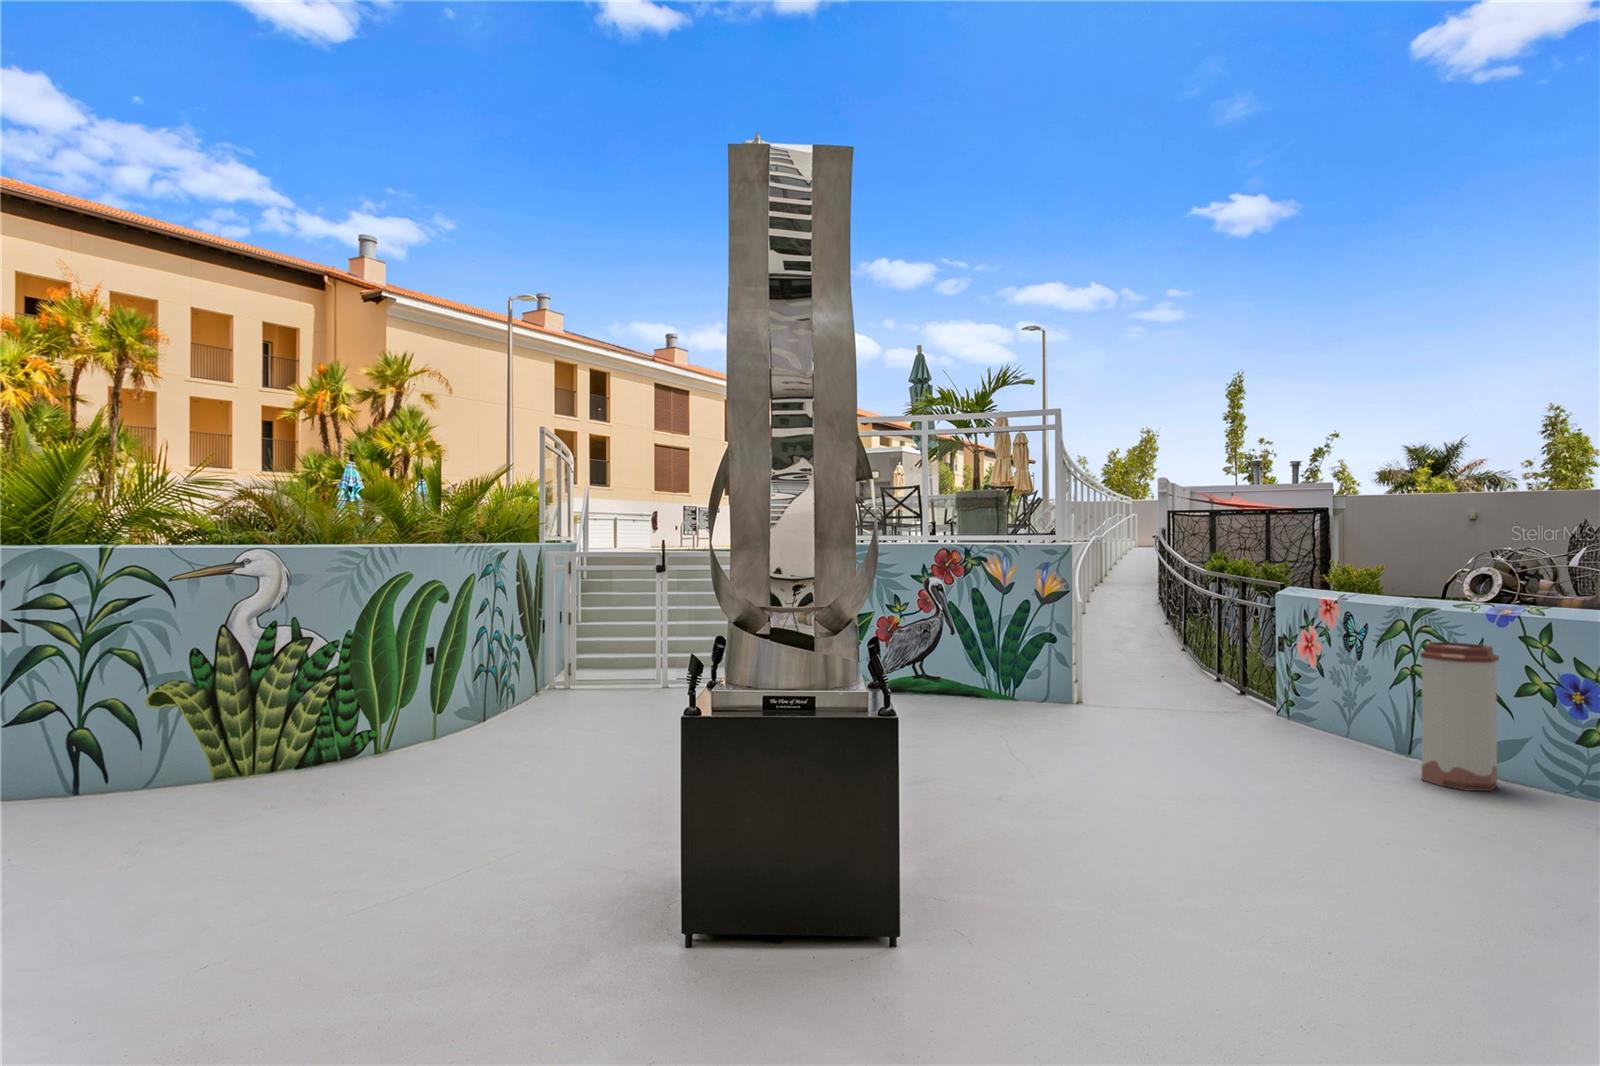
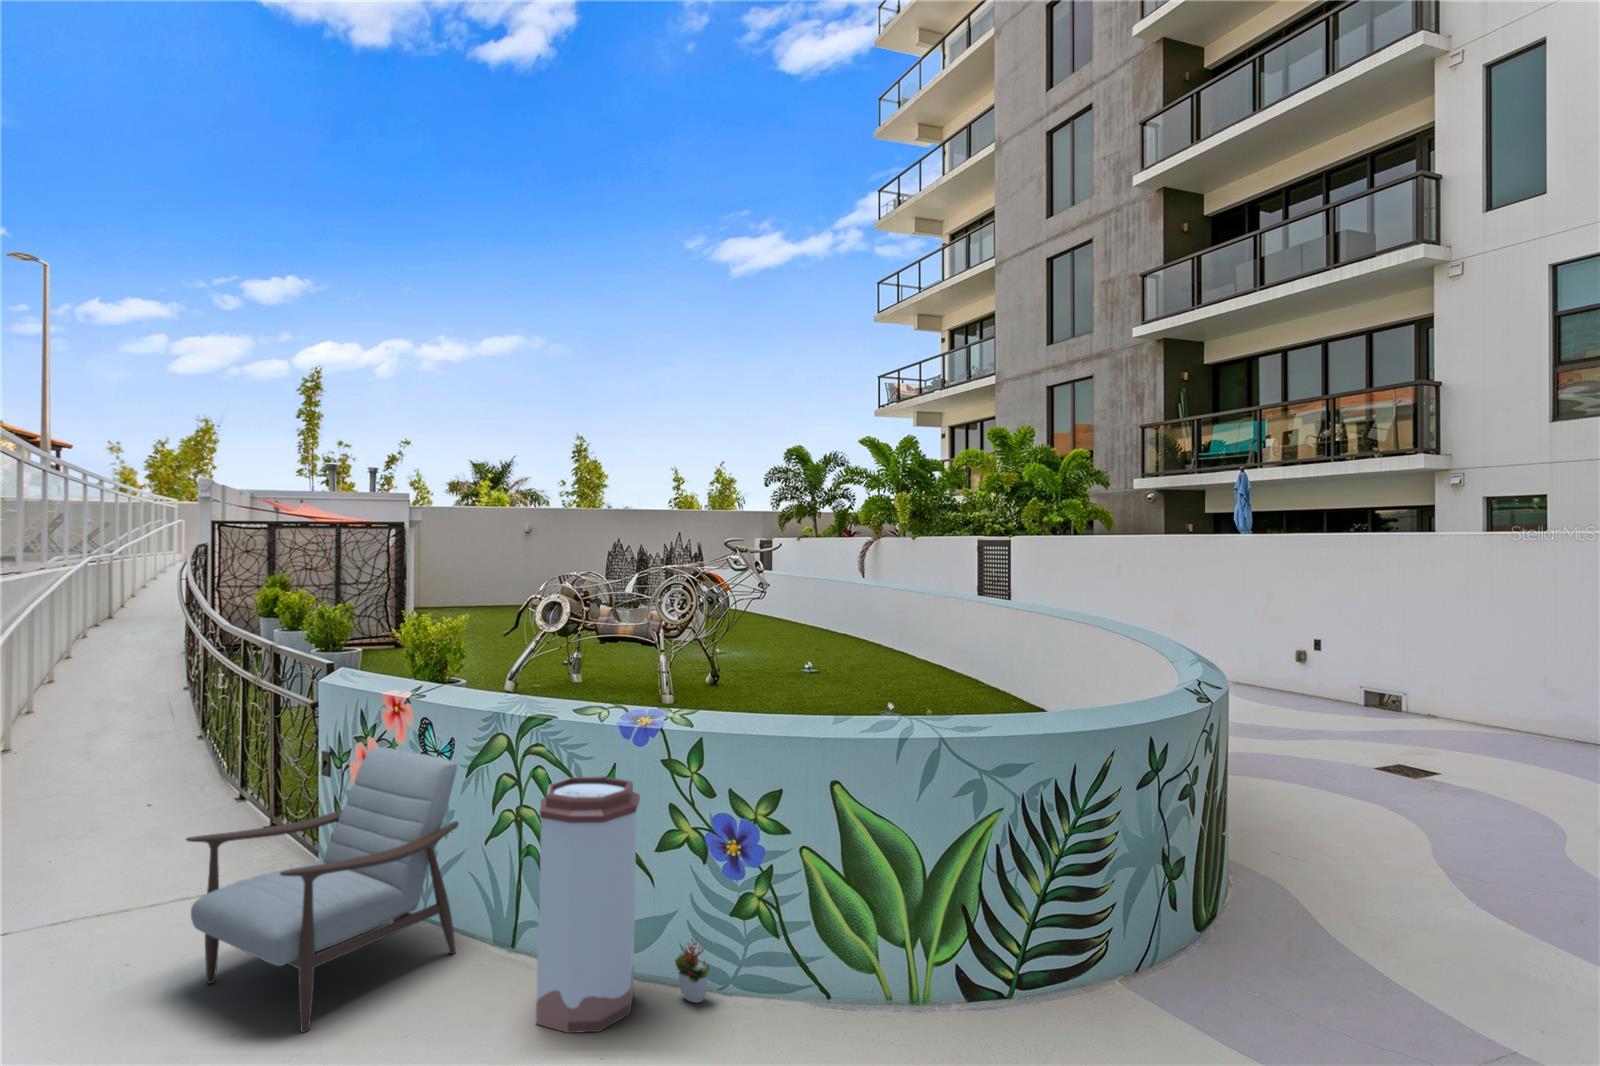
chair: none [1217,628,1371,755] -> present [186,747,458,1032]
decorative plant: none [1530,755,1558,799] -> present [675,940,709,1003]

